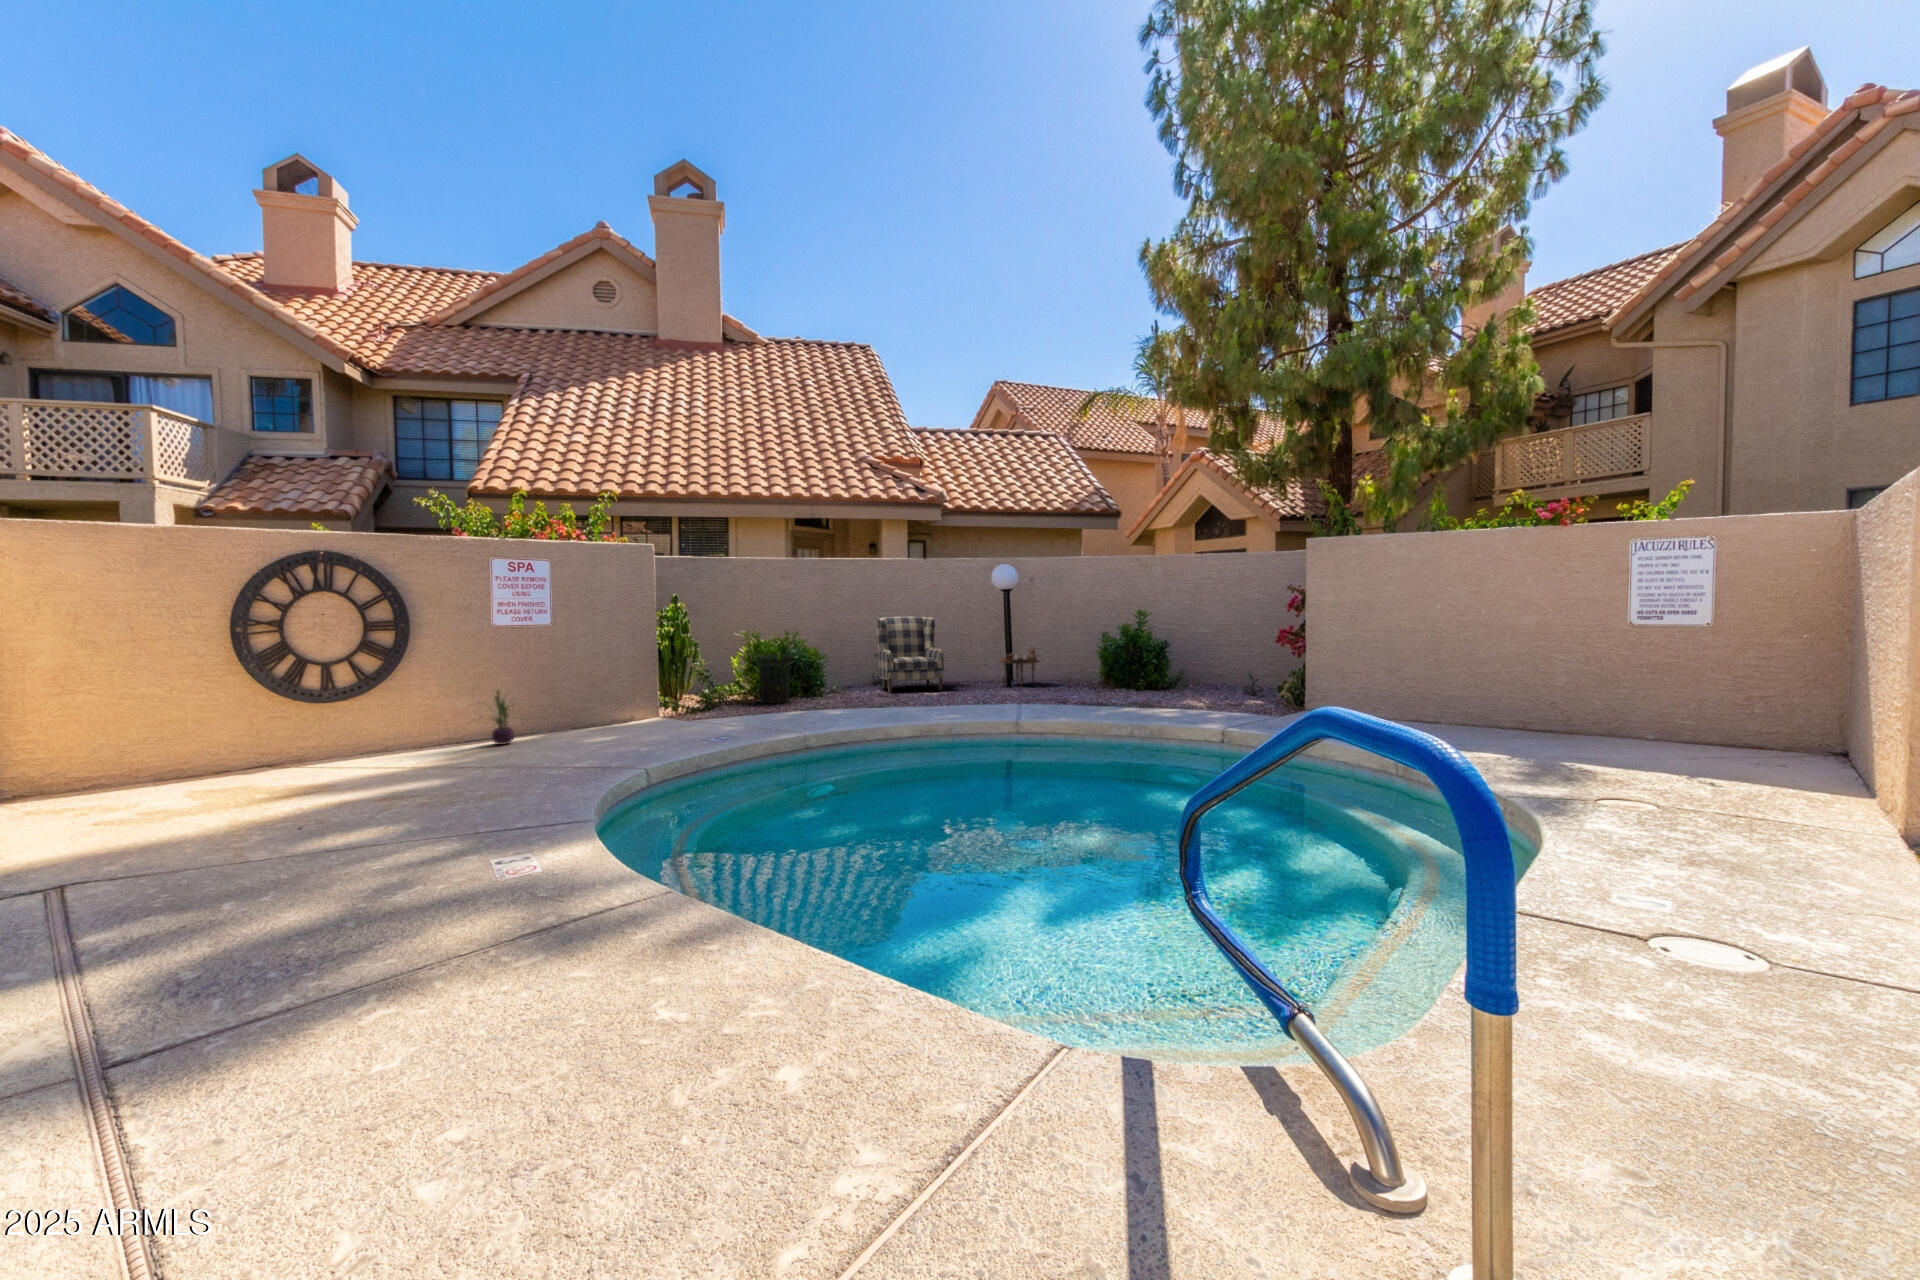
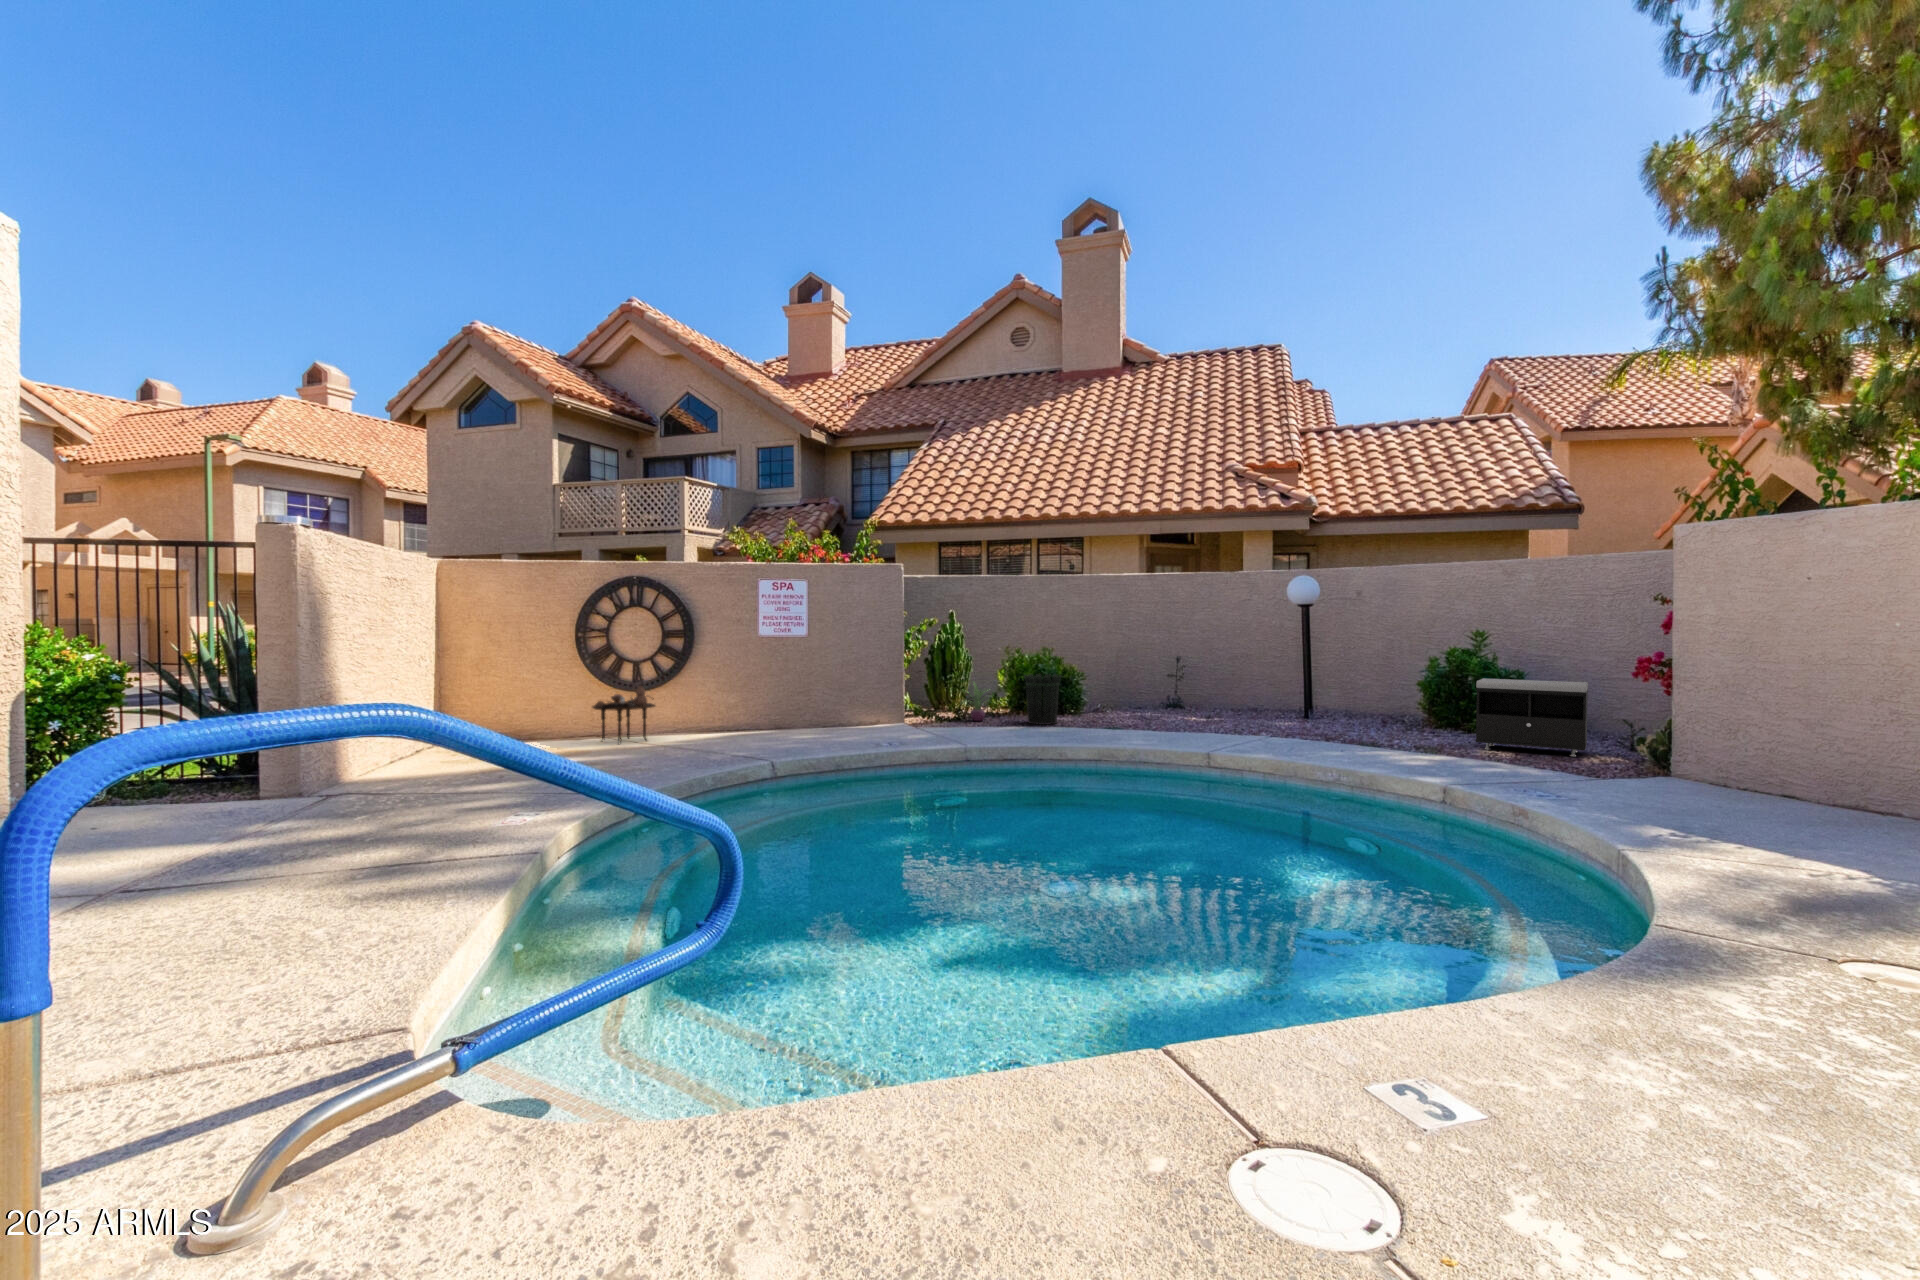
chair: present [876,617,944,693] -> none [1174,640,1243,726]
storage bench: none [1119,640,1191,693] -> present [1476,678,1588,757]
side table: present [999,647,1040,685] -> present [592,686,655,743]
decorative plant: present [473,690,517,745] -> present [971,683,985,721]

